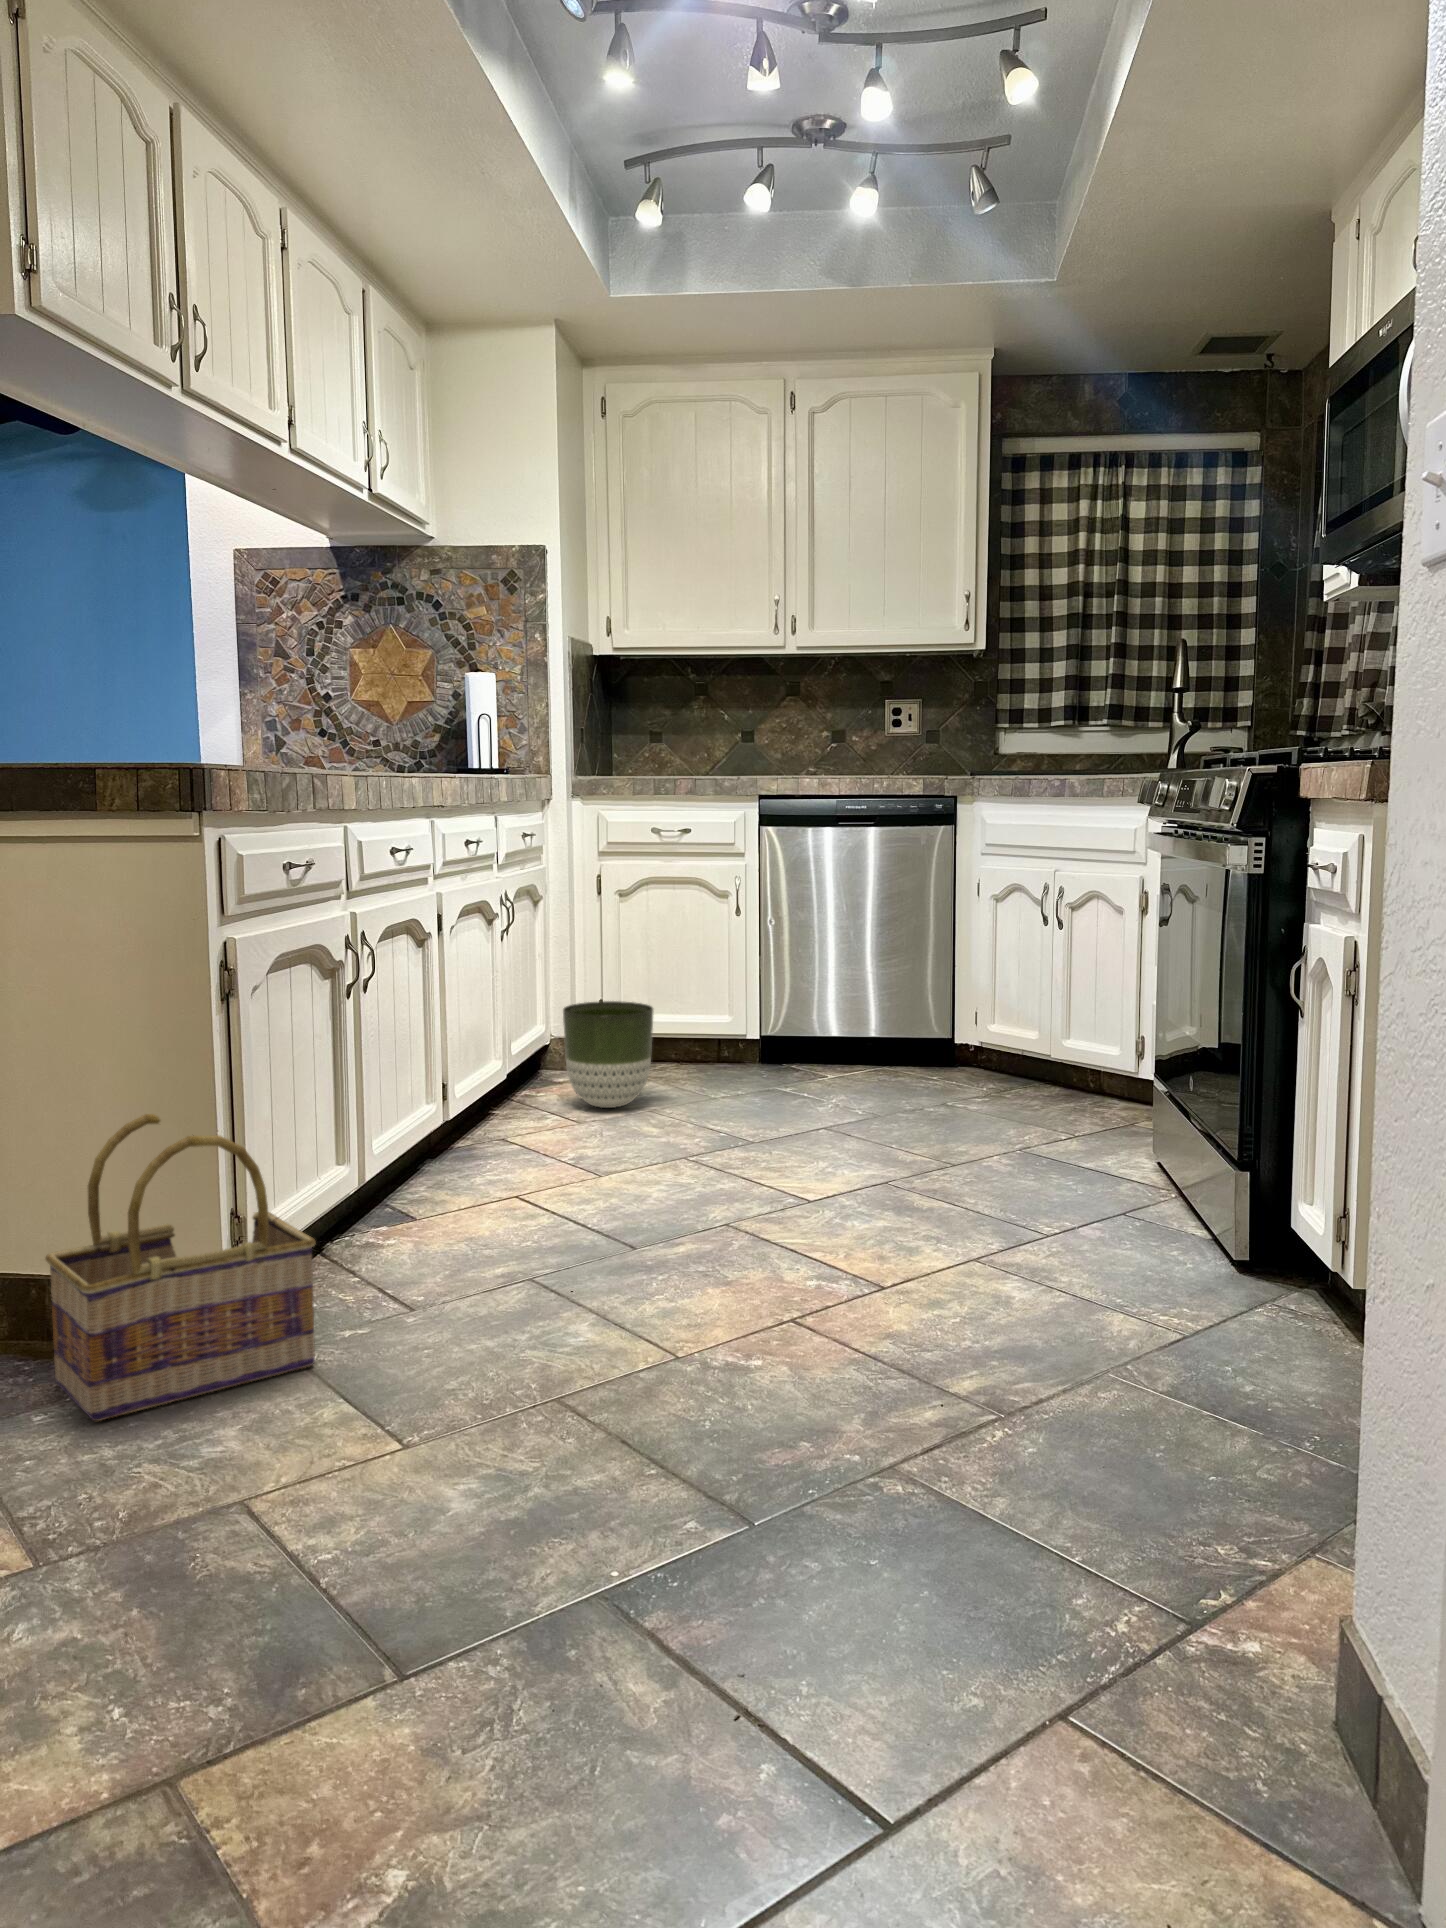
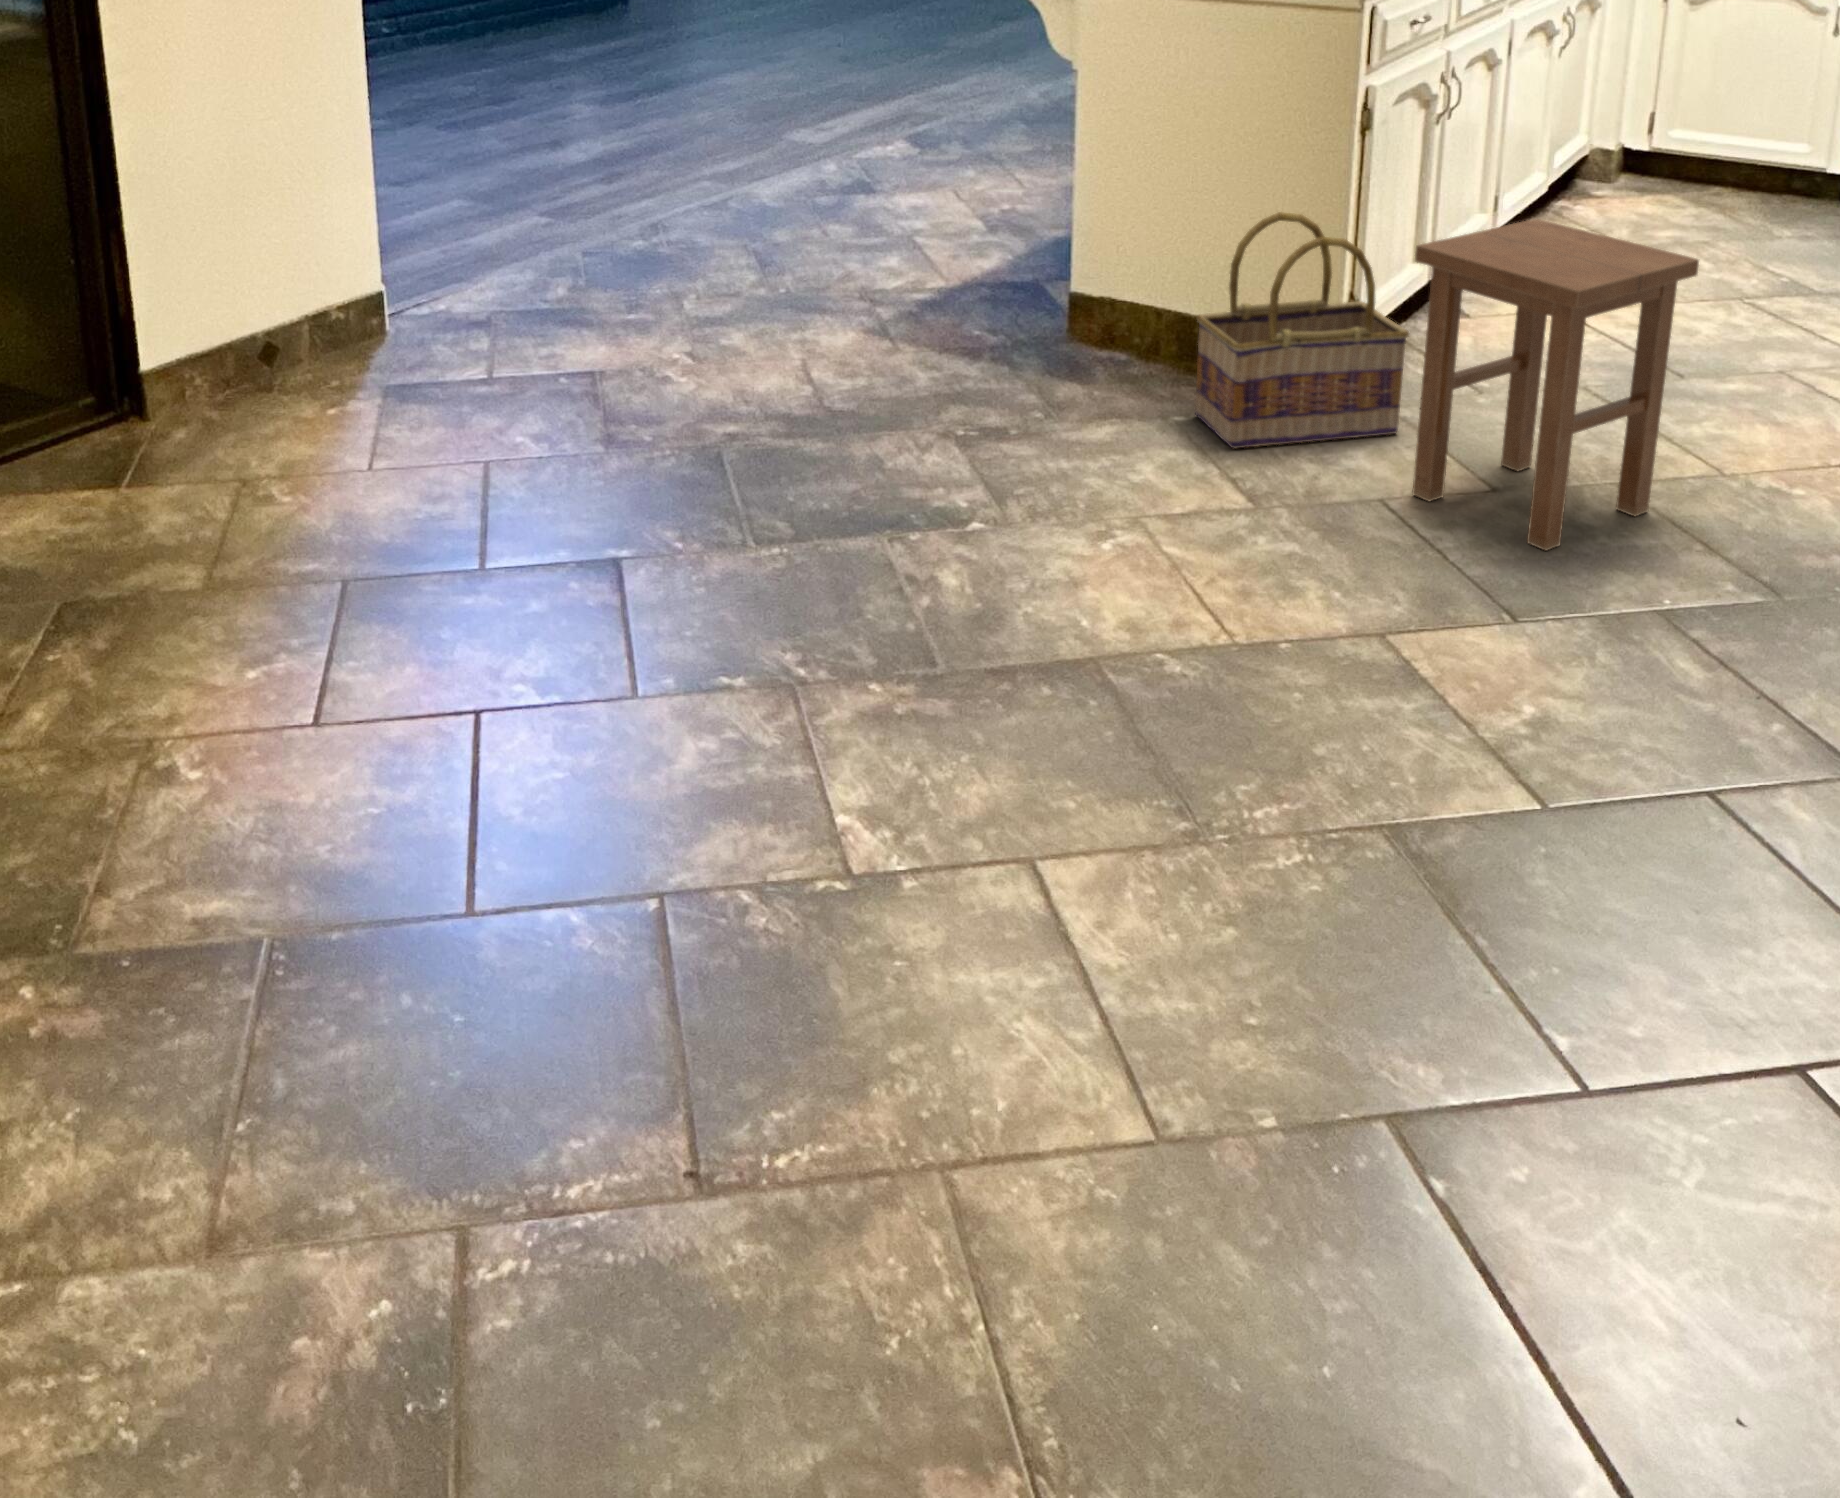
planter: present [563,1001,654,1108] -> none [1615,122,1717,232]
stool: none [290,1088,614,1489] -> present [1412,219,1699,550]

